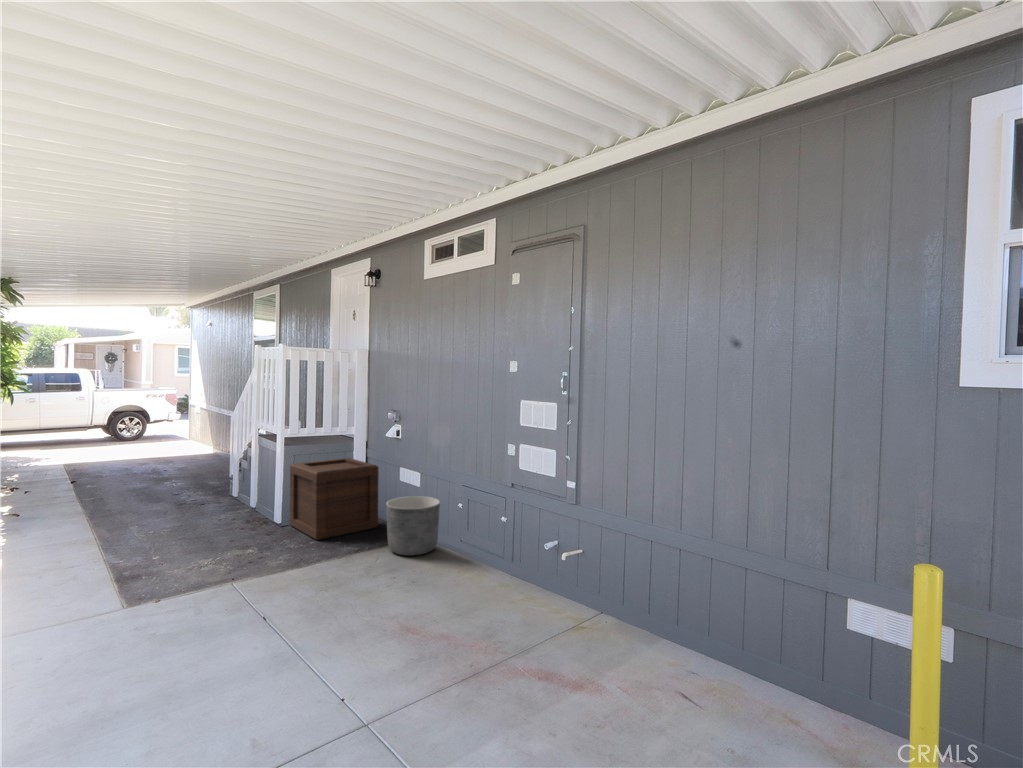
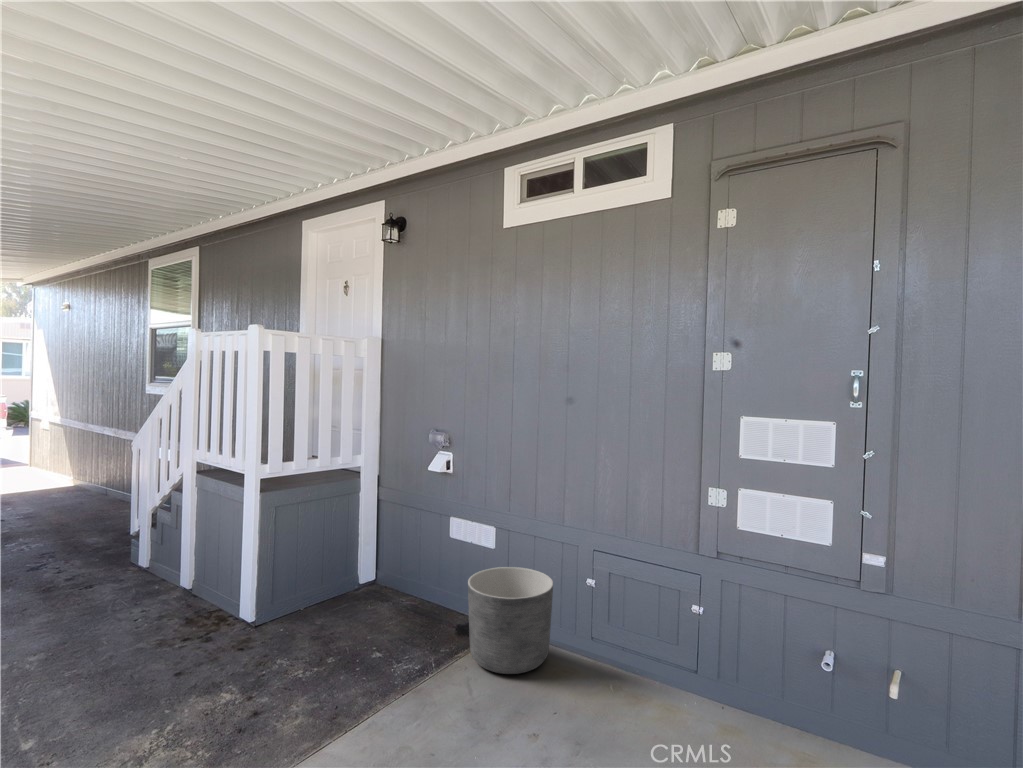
wooden crate: present [290,458,379,540] -> none [271,504,420,653]

